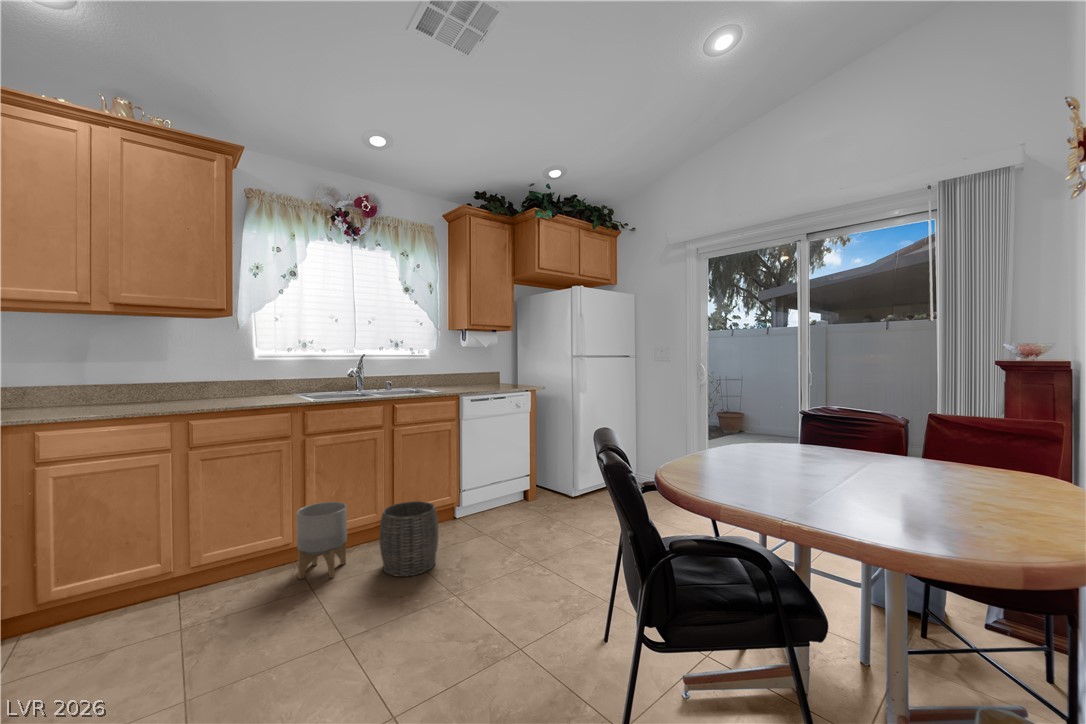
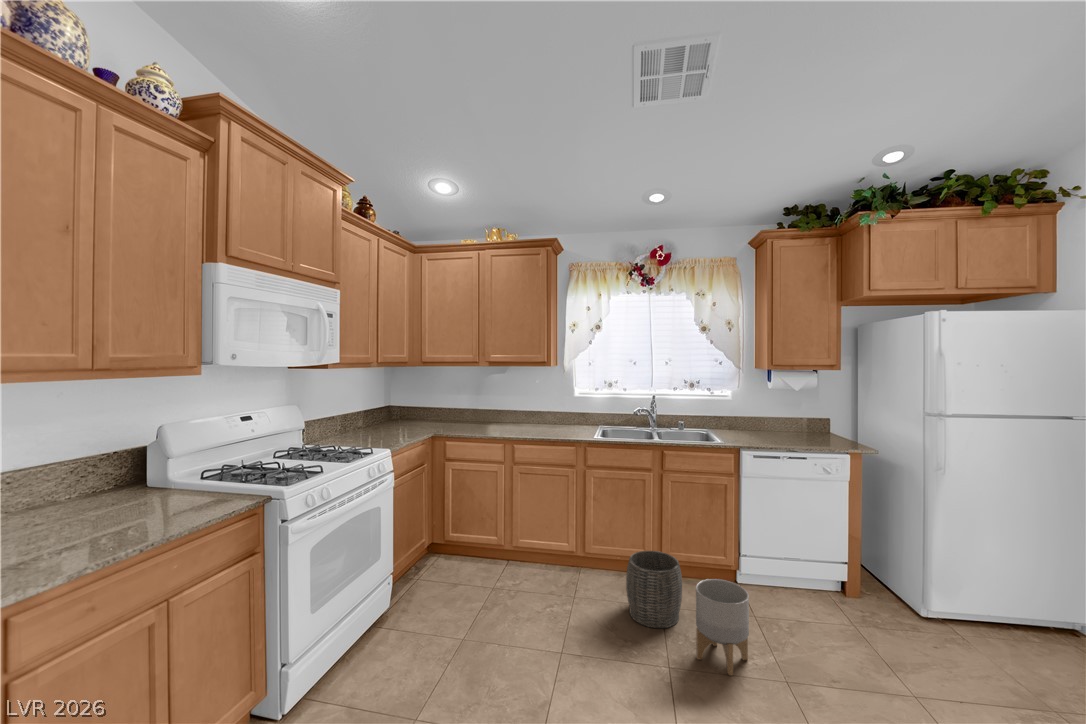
planter: present [297,502,347,579] -> present [696,579,749,675]

